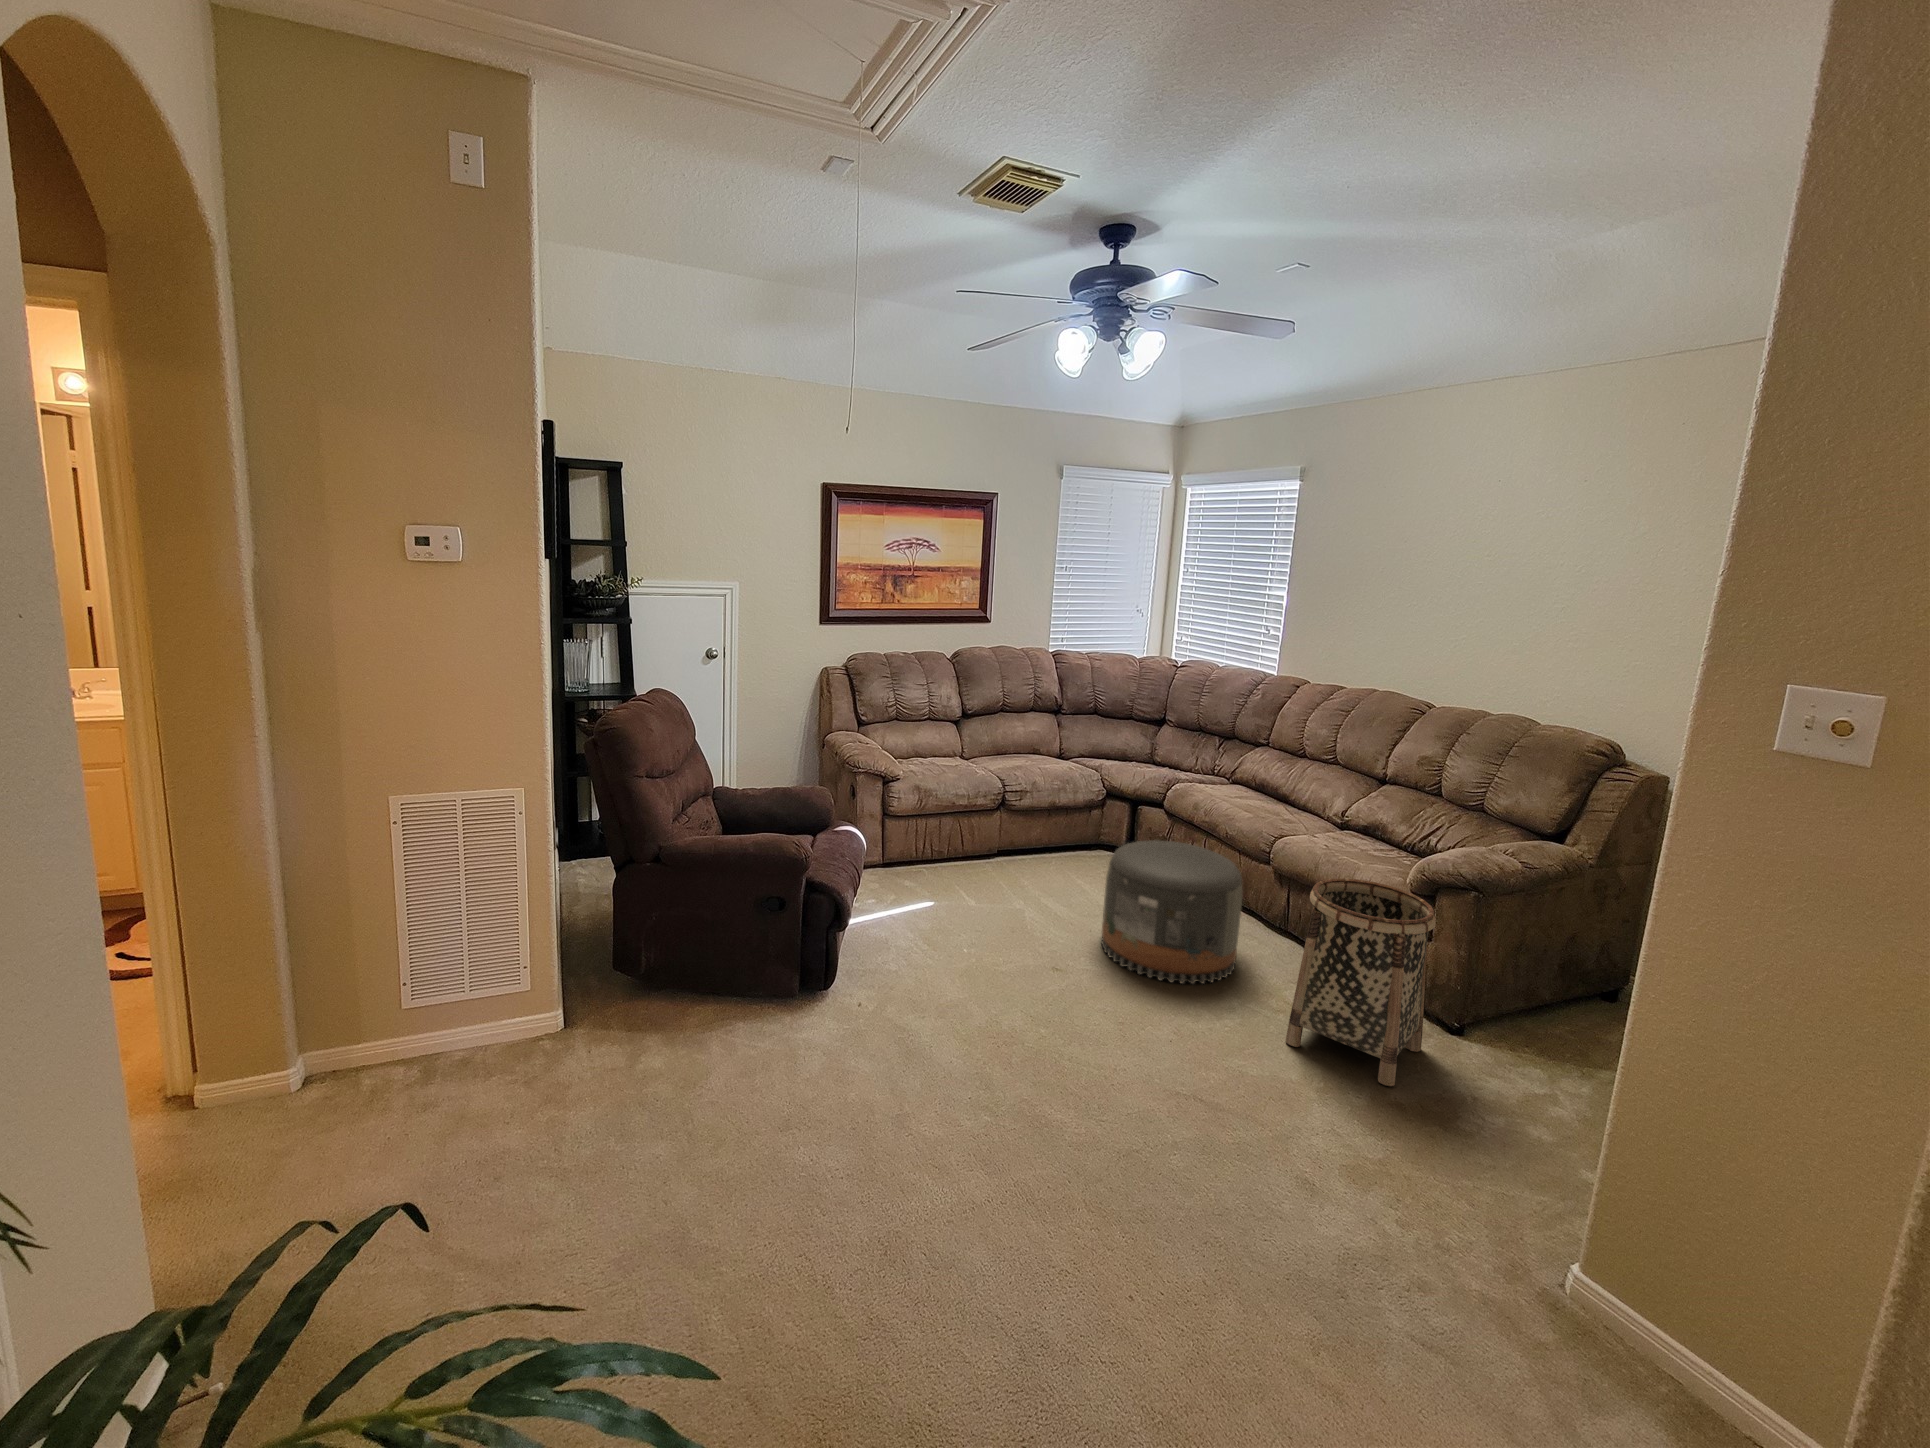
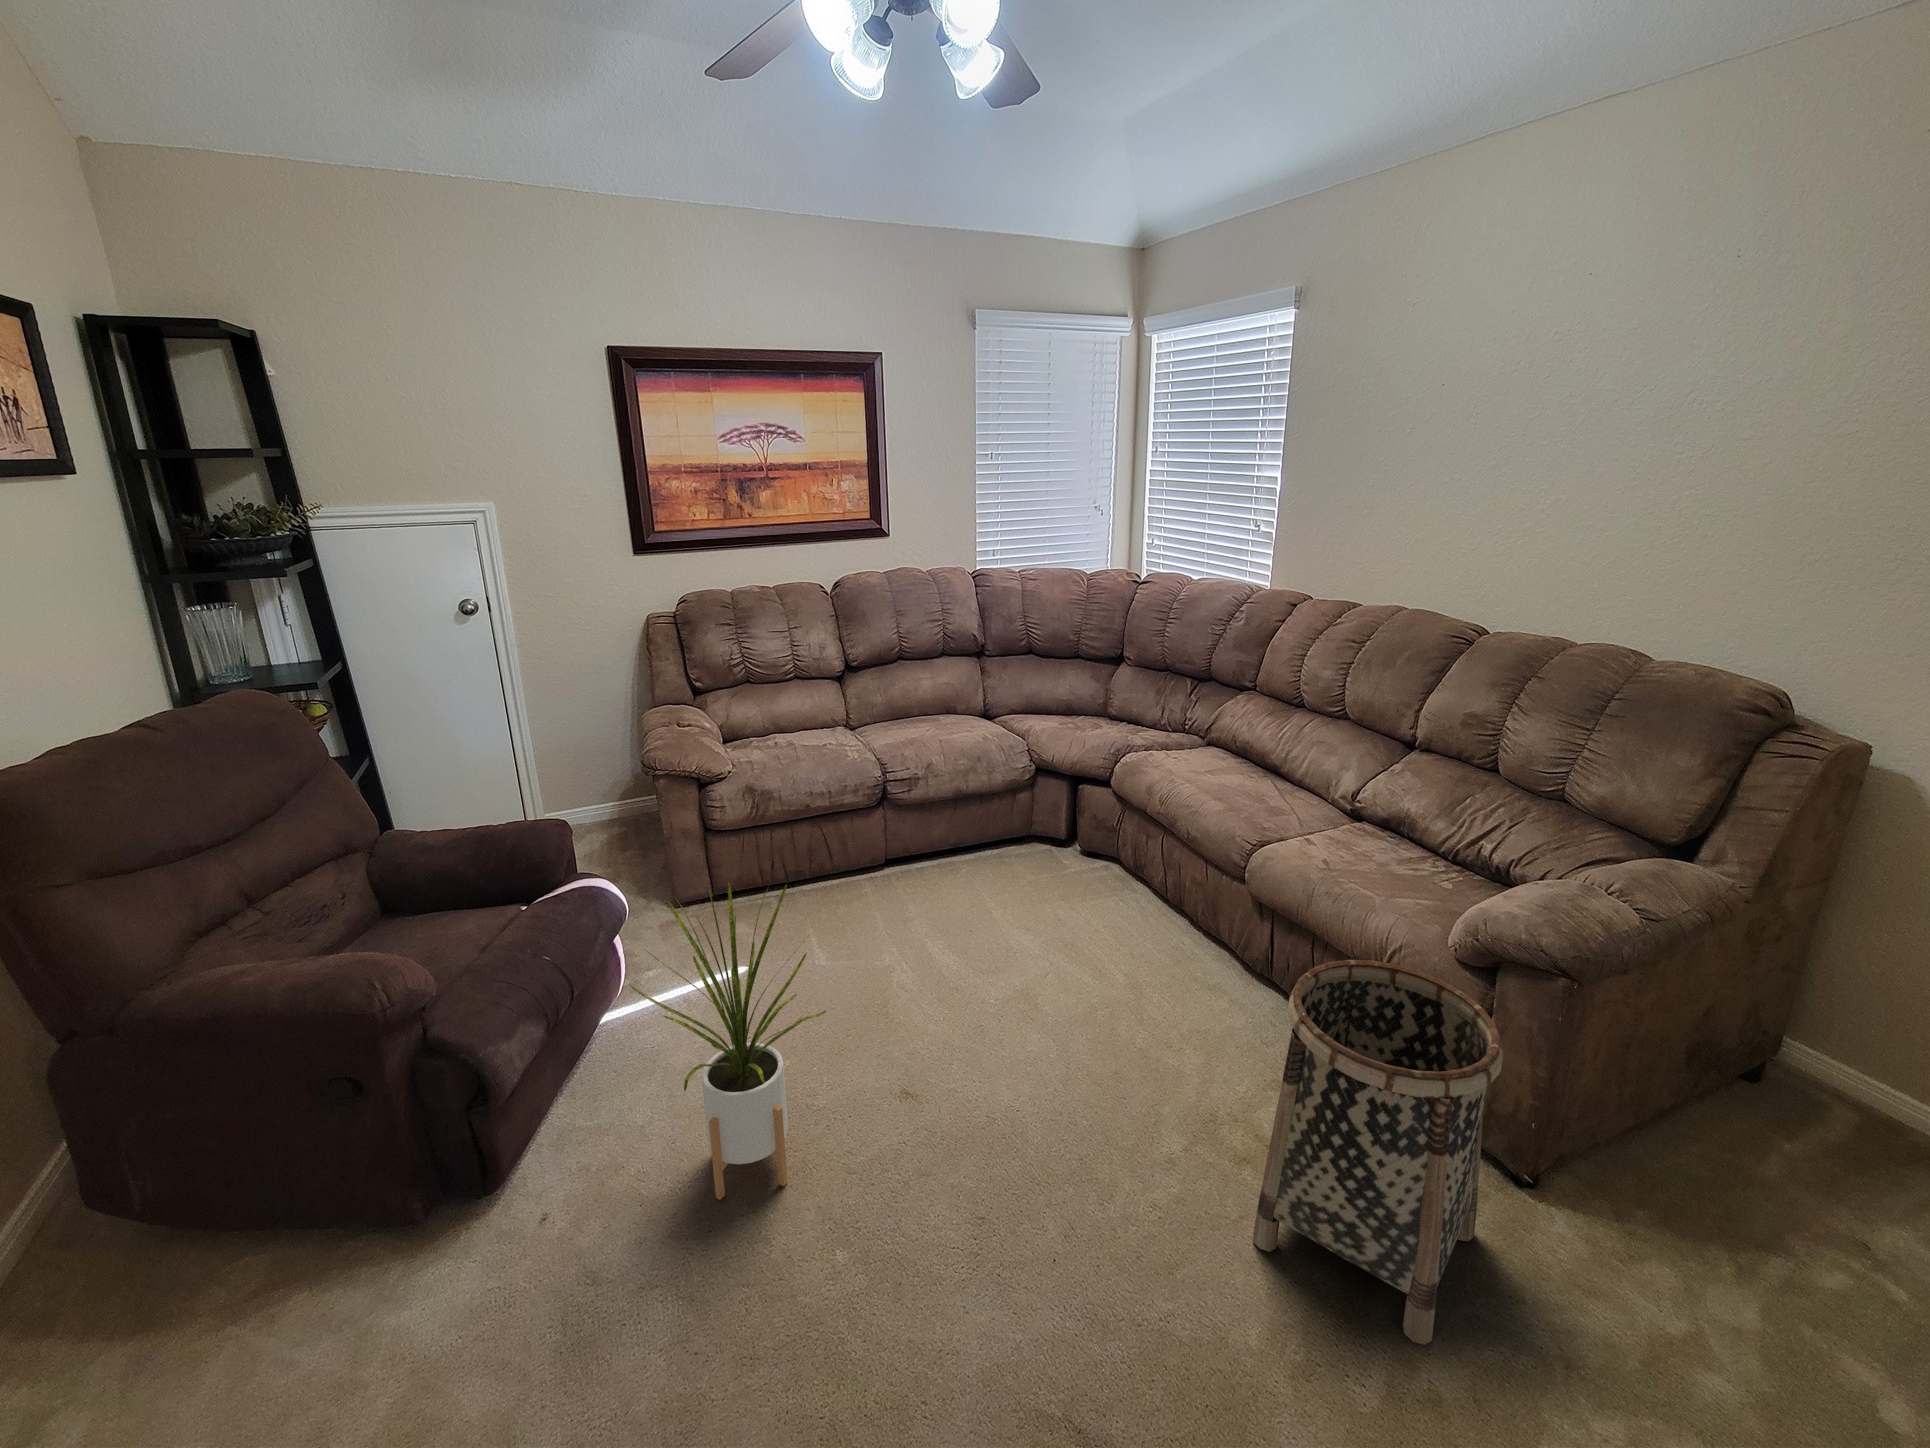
house plant: none [923,808,1030,1004] -> present [629,880,827,1200]
pouf: present [1102,840,1242,984] -> none [992,868,1198,1112]

